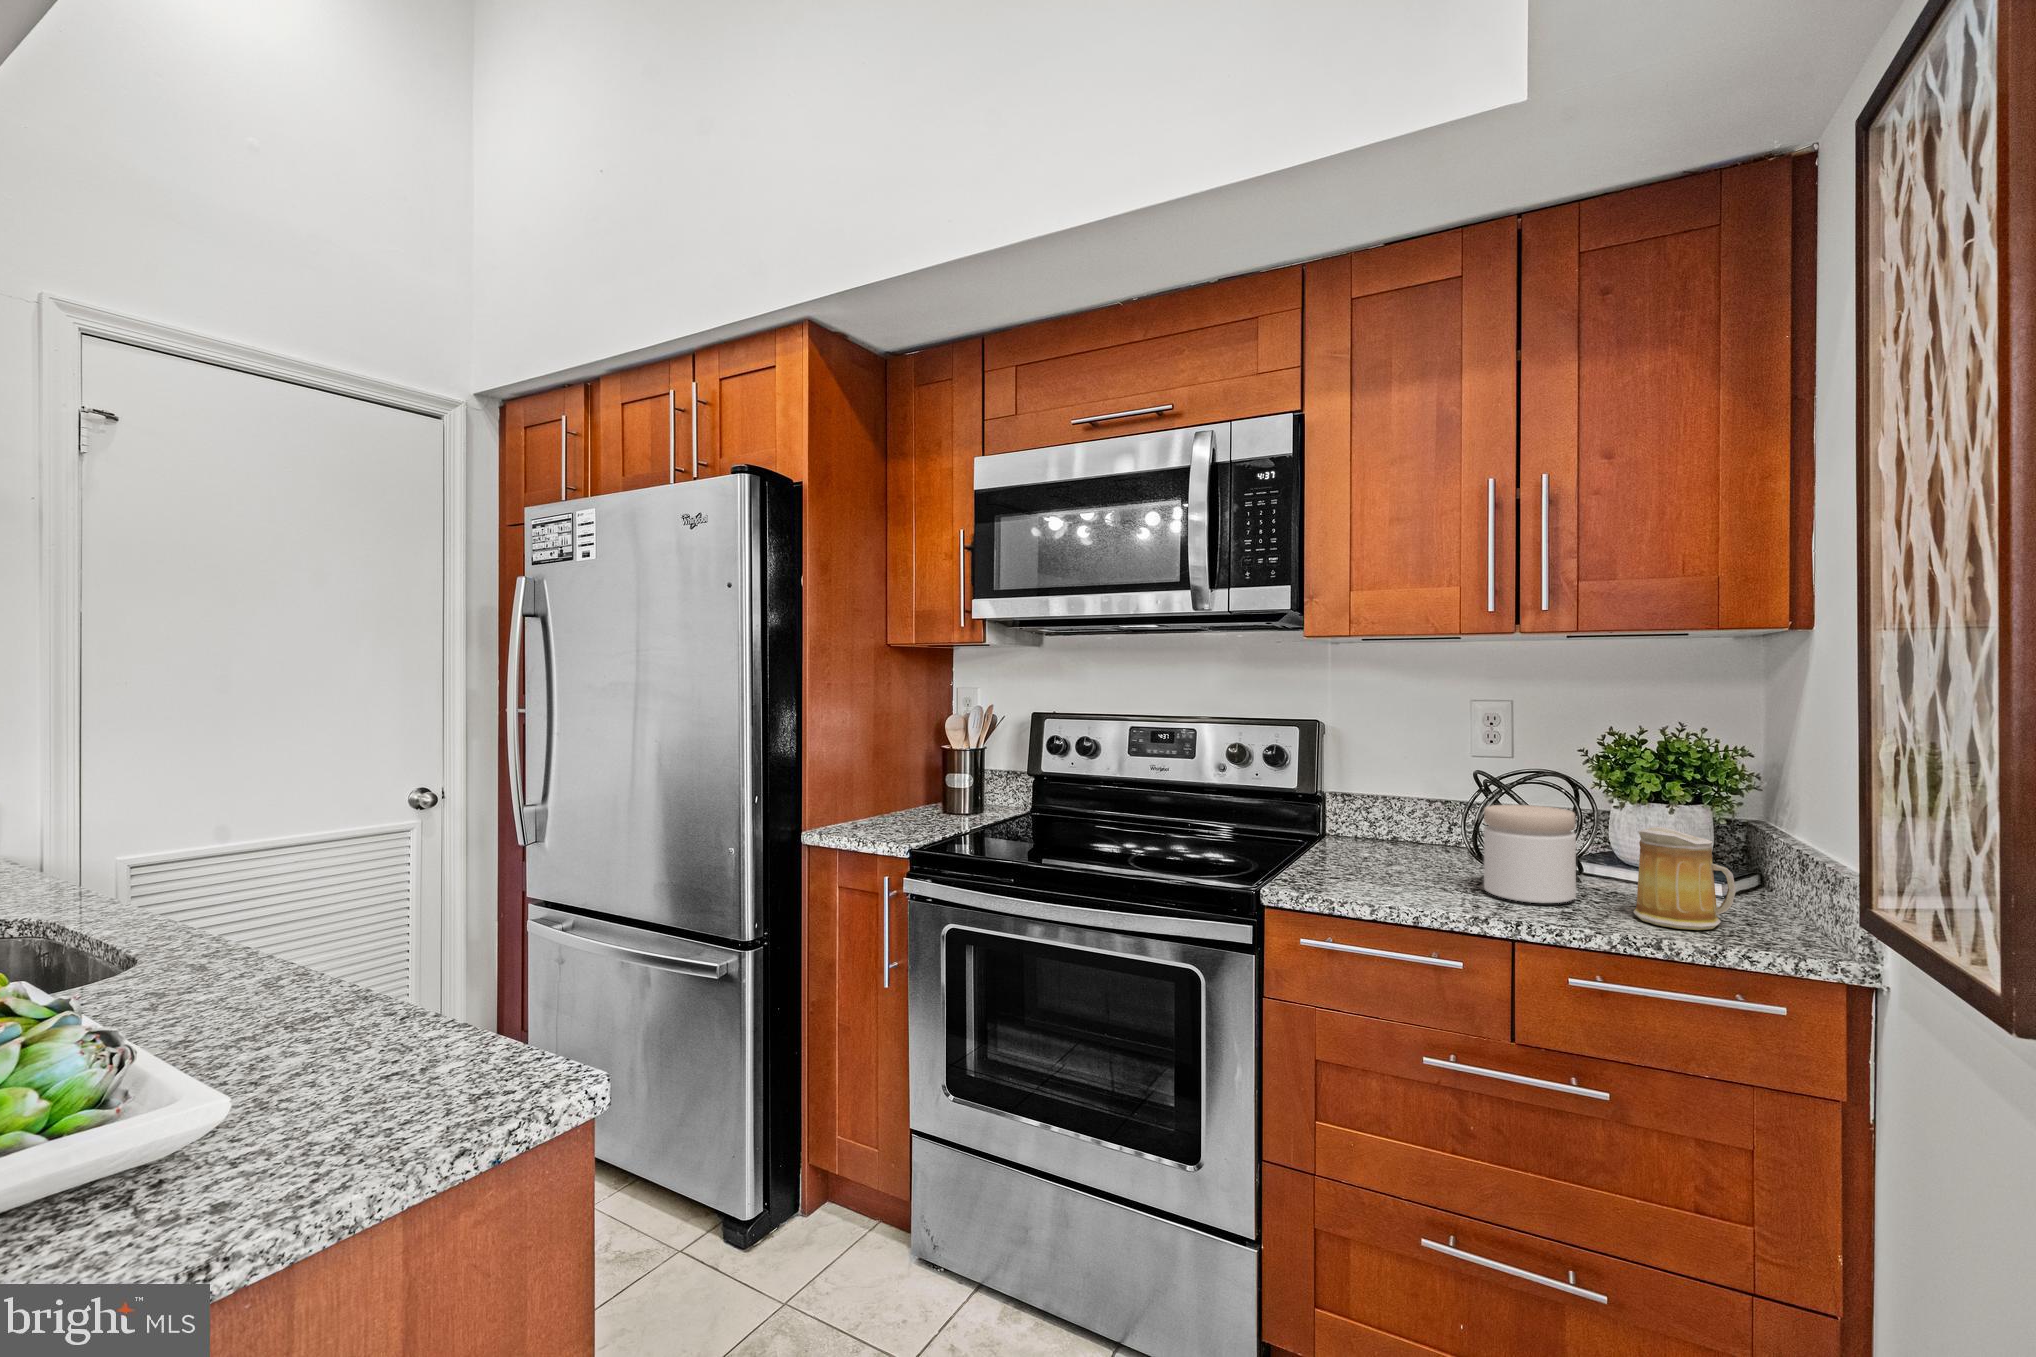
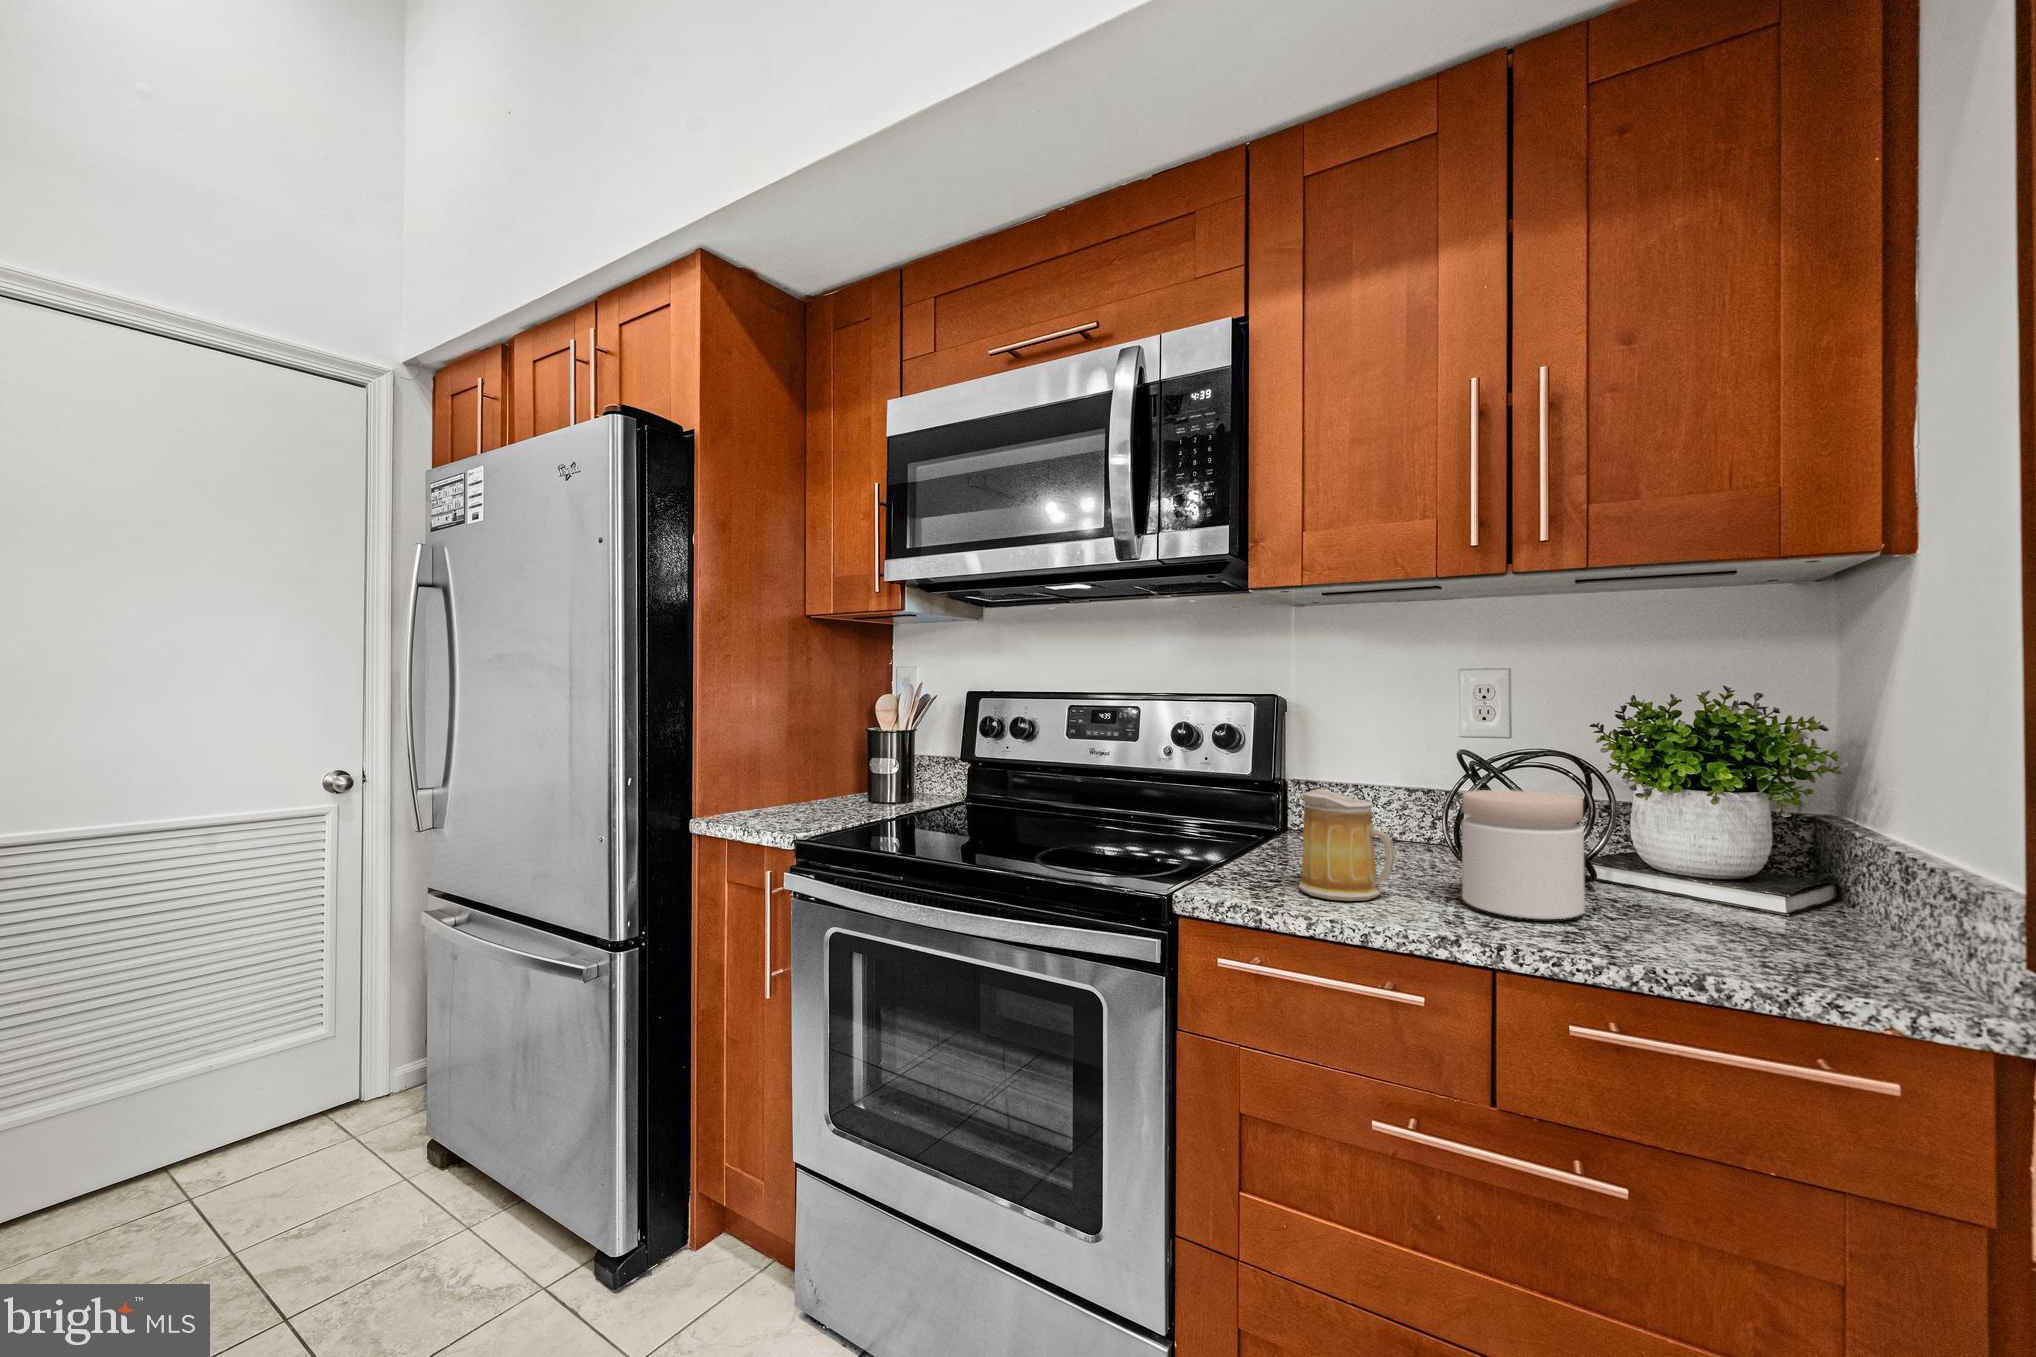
mug: present [1633,826,1736,930] -> present [1299,789,1395,901]

